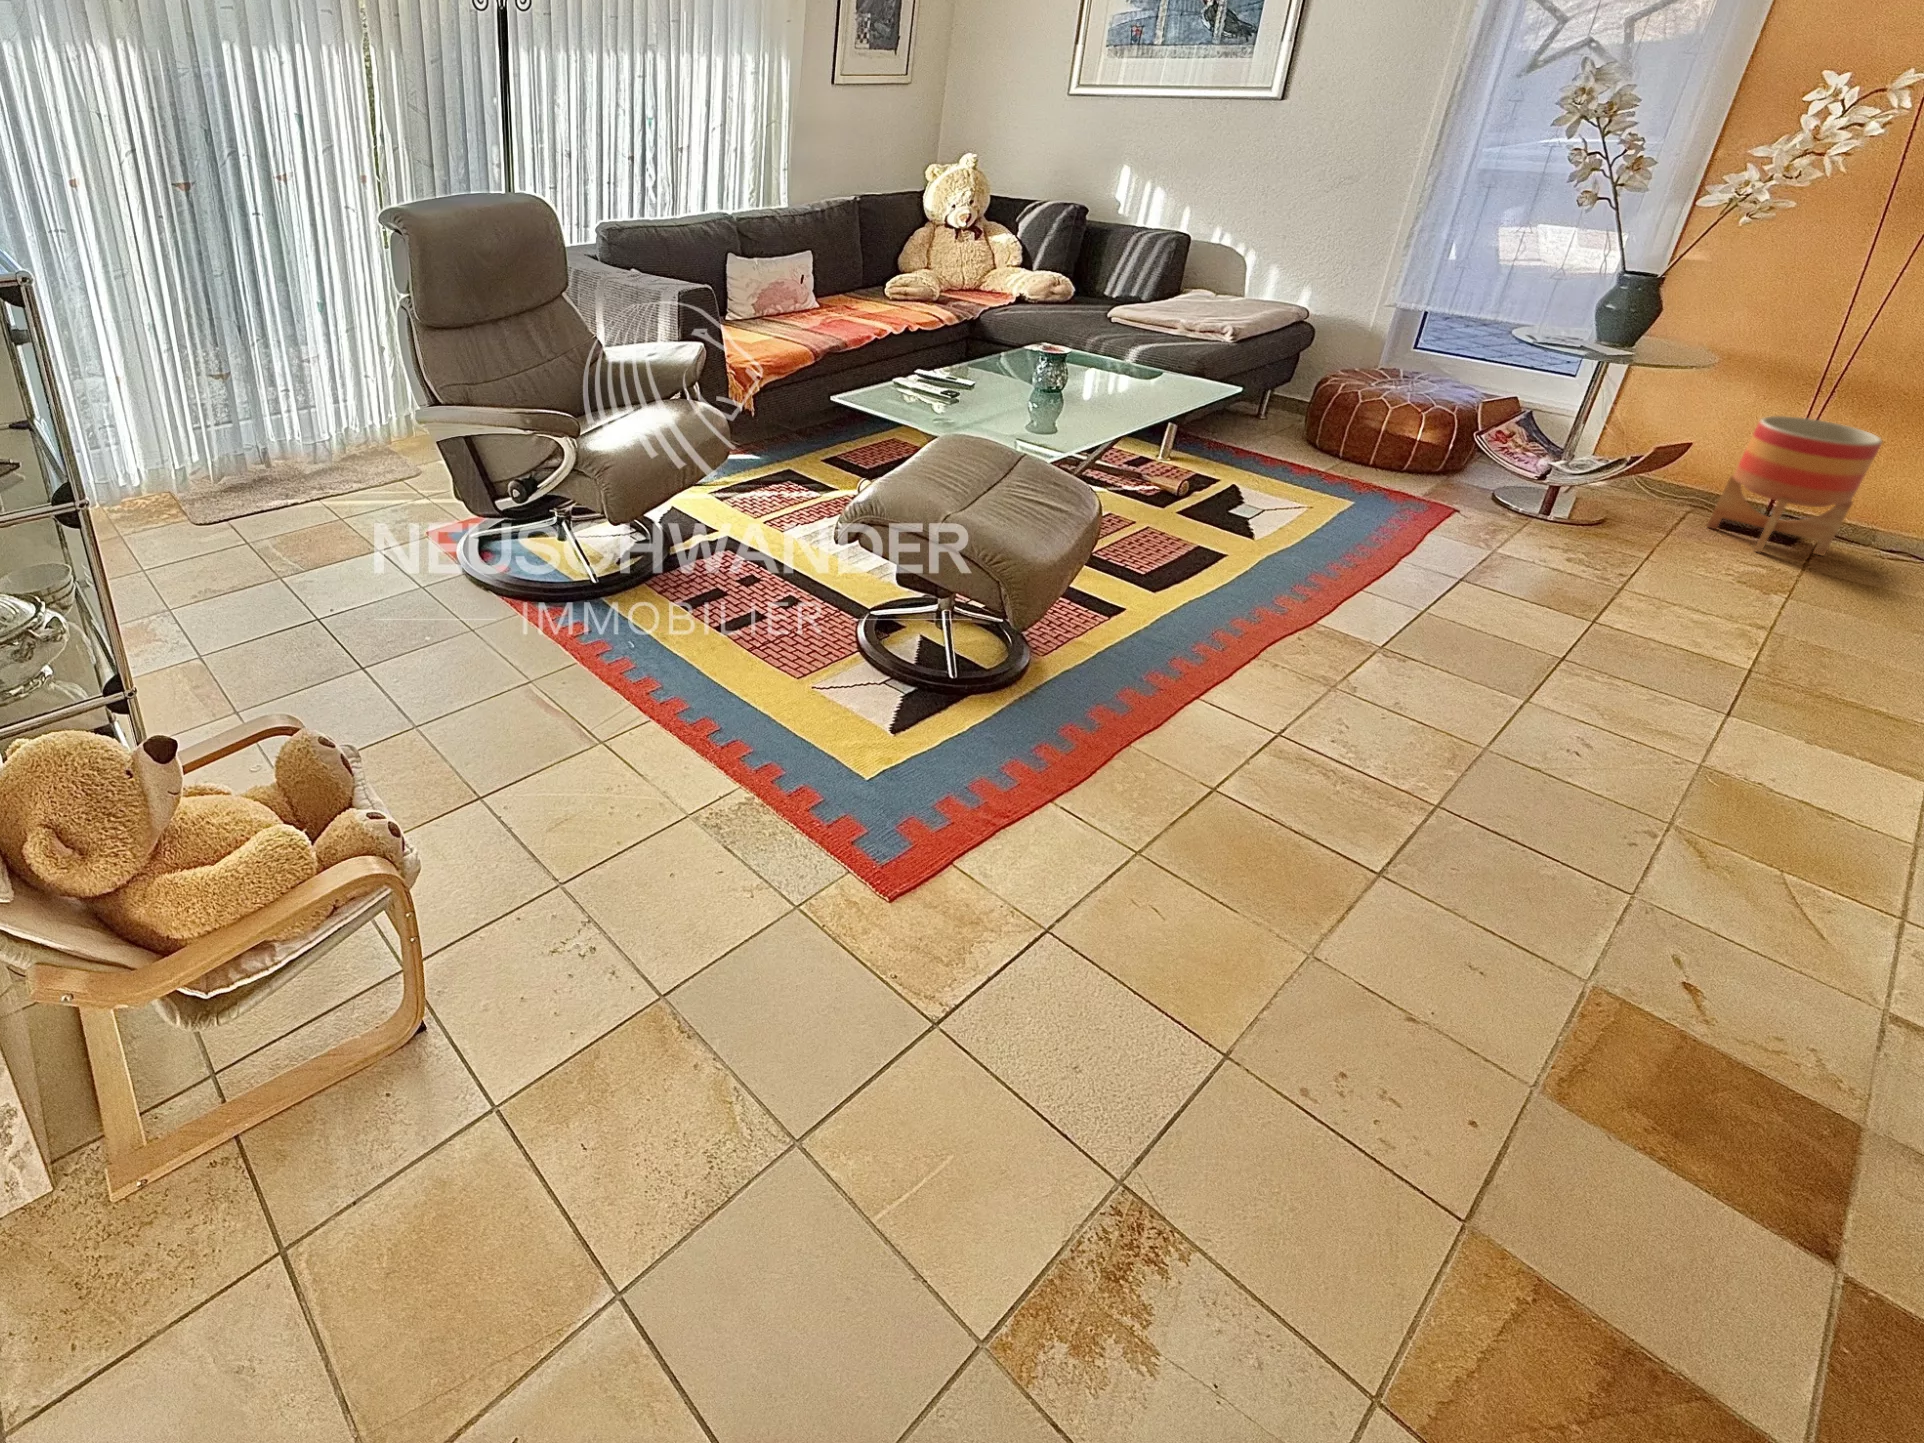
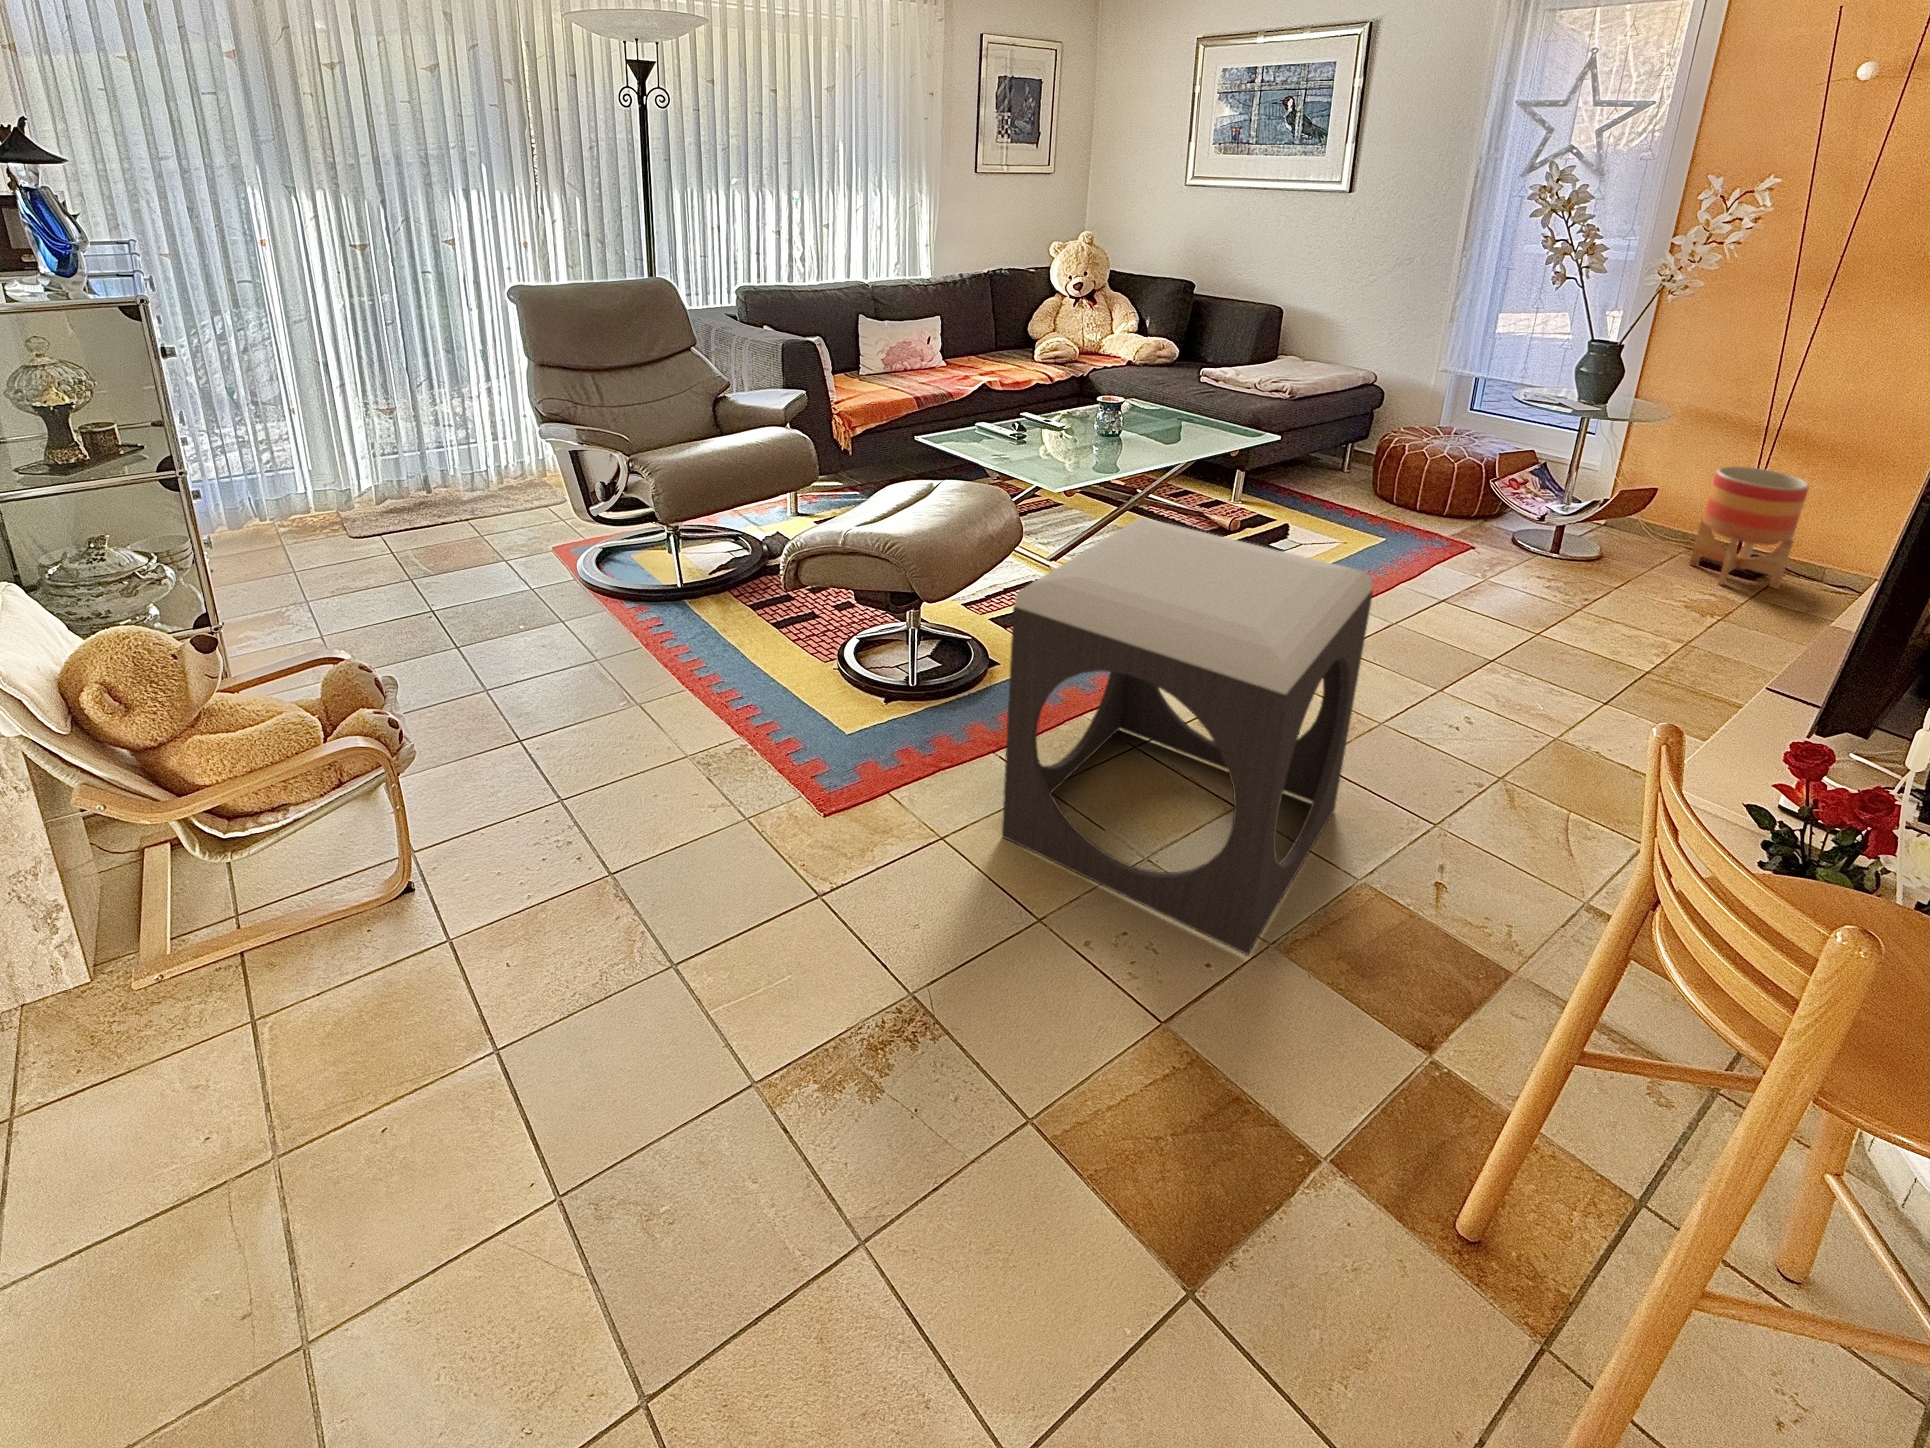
footstool: none [1117,522,1666,1102] -> present [1002,517,1373,955]

